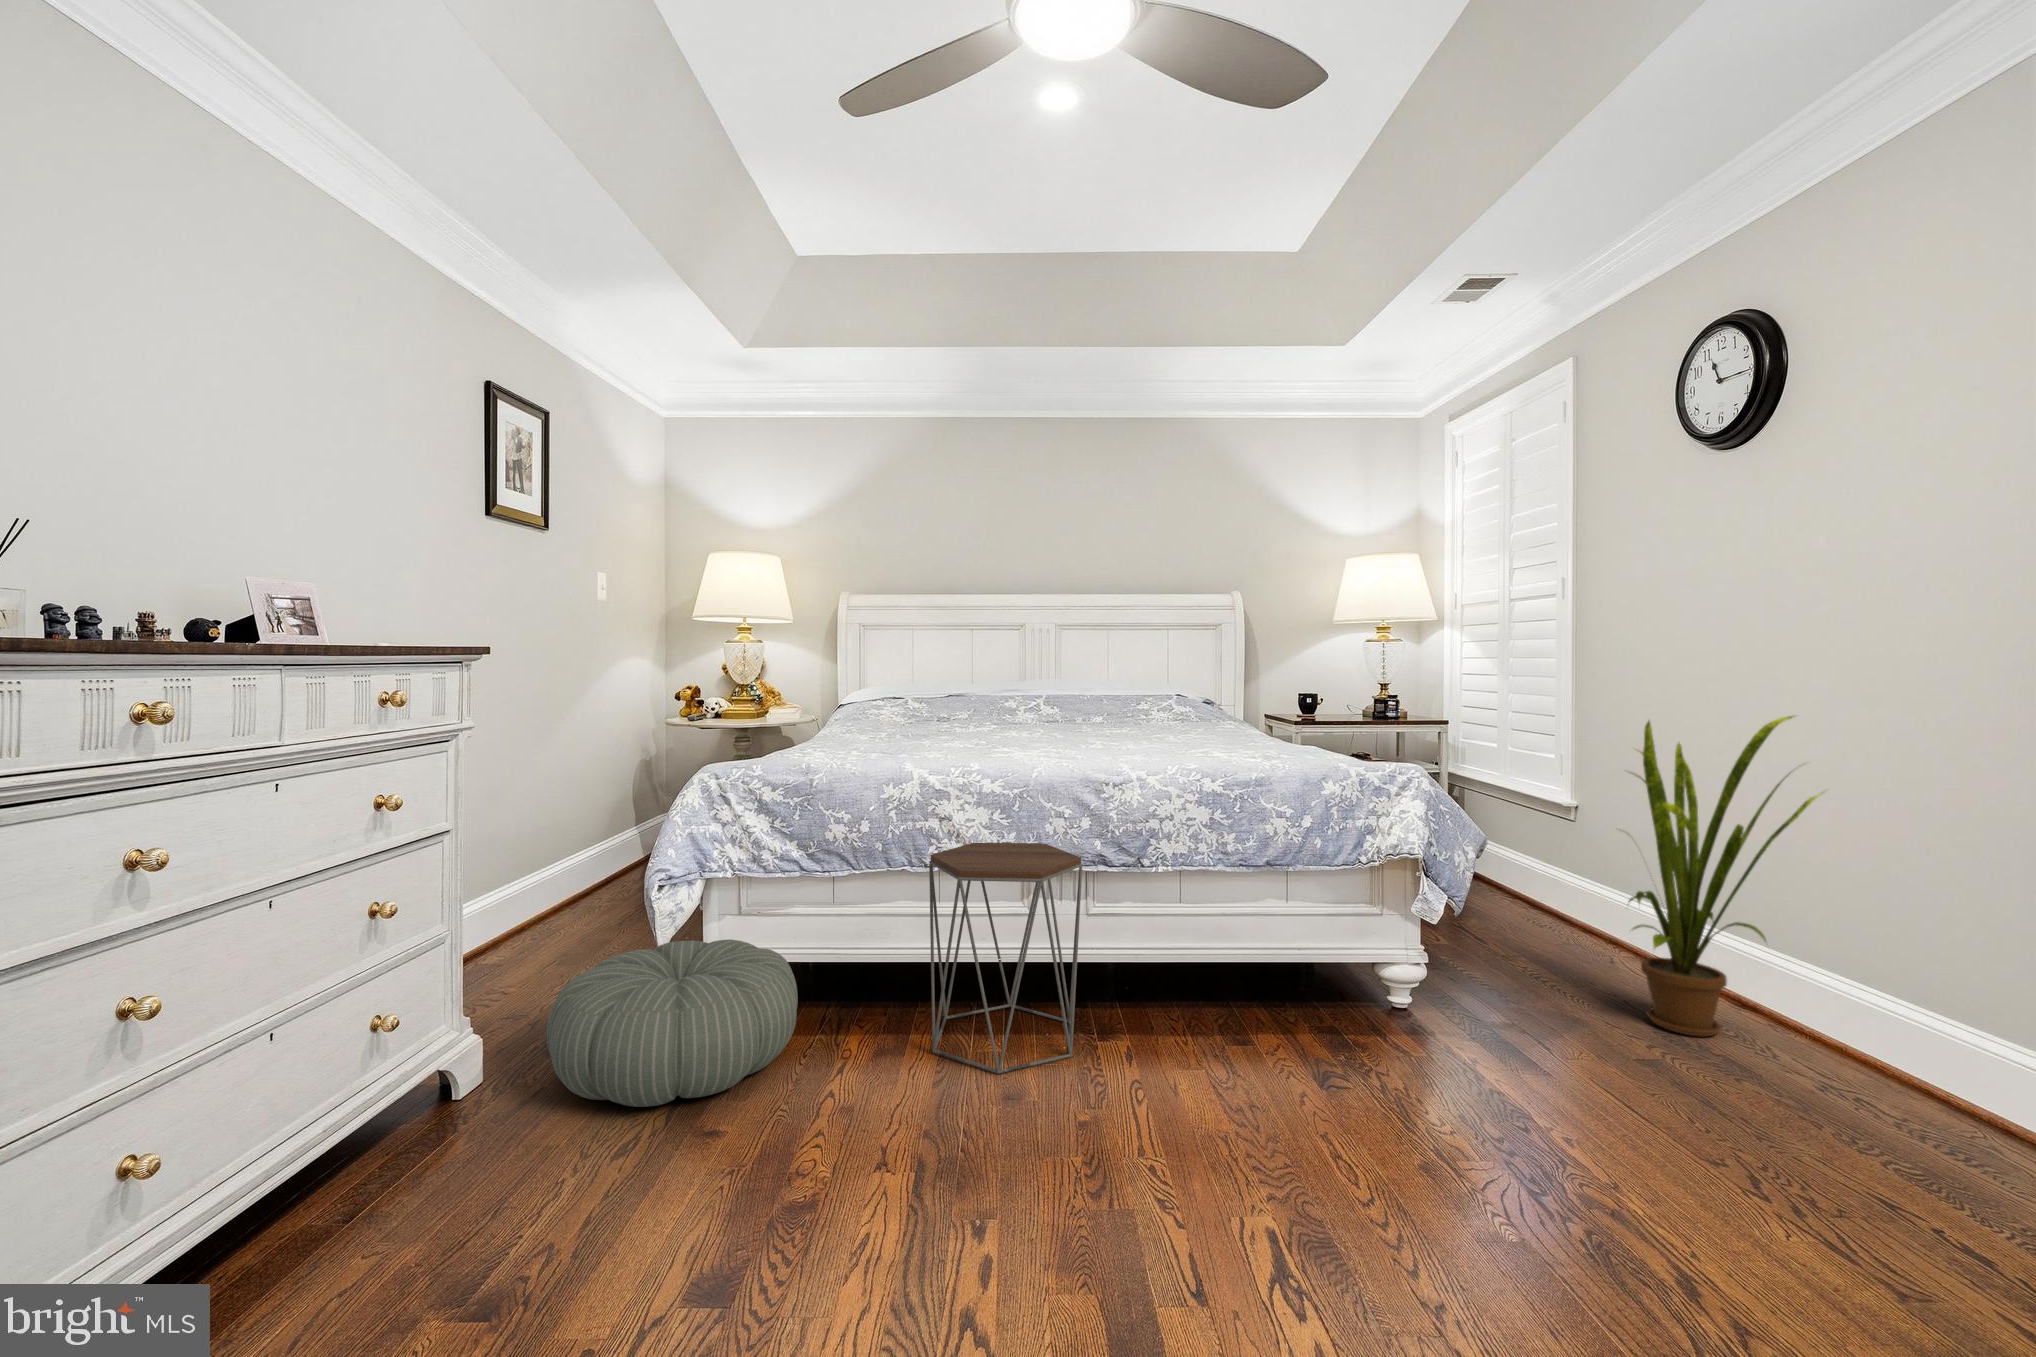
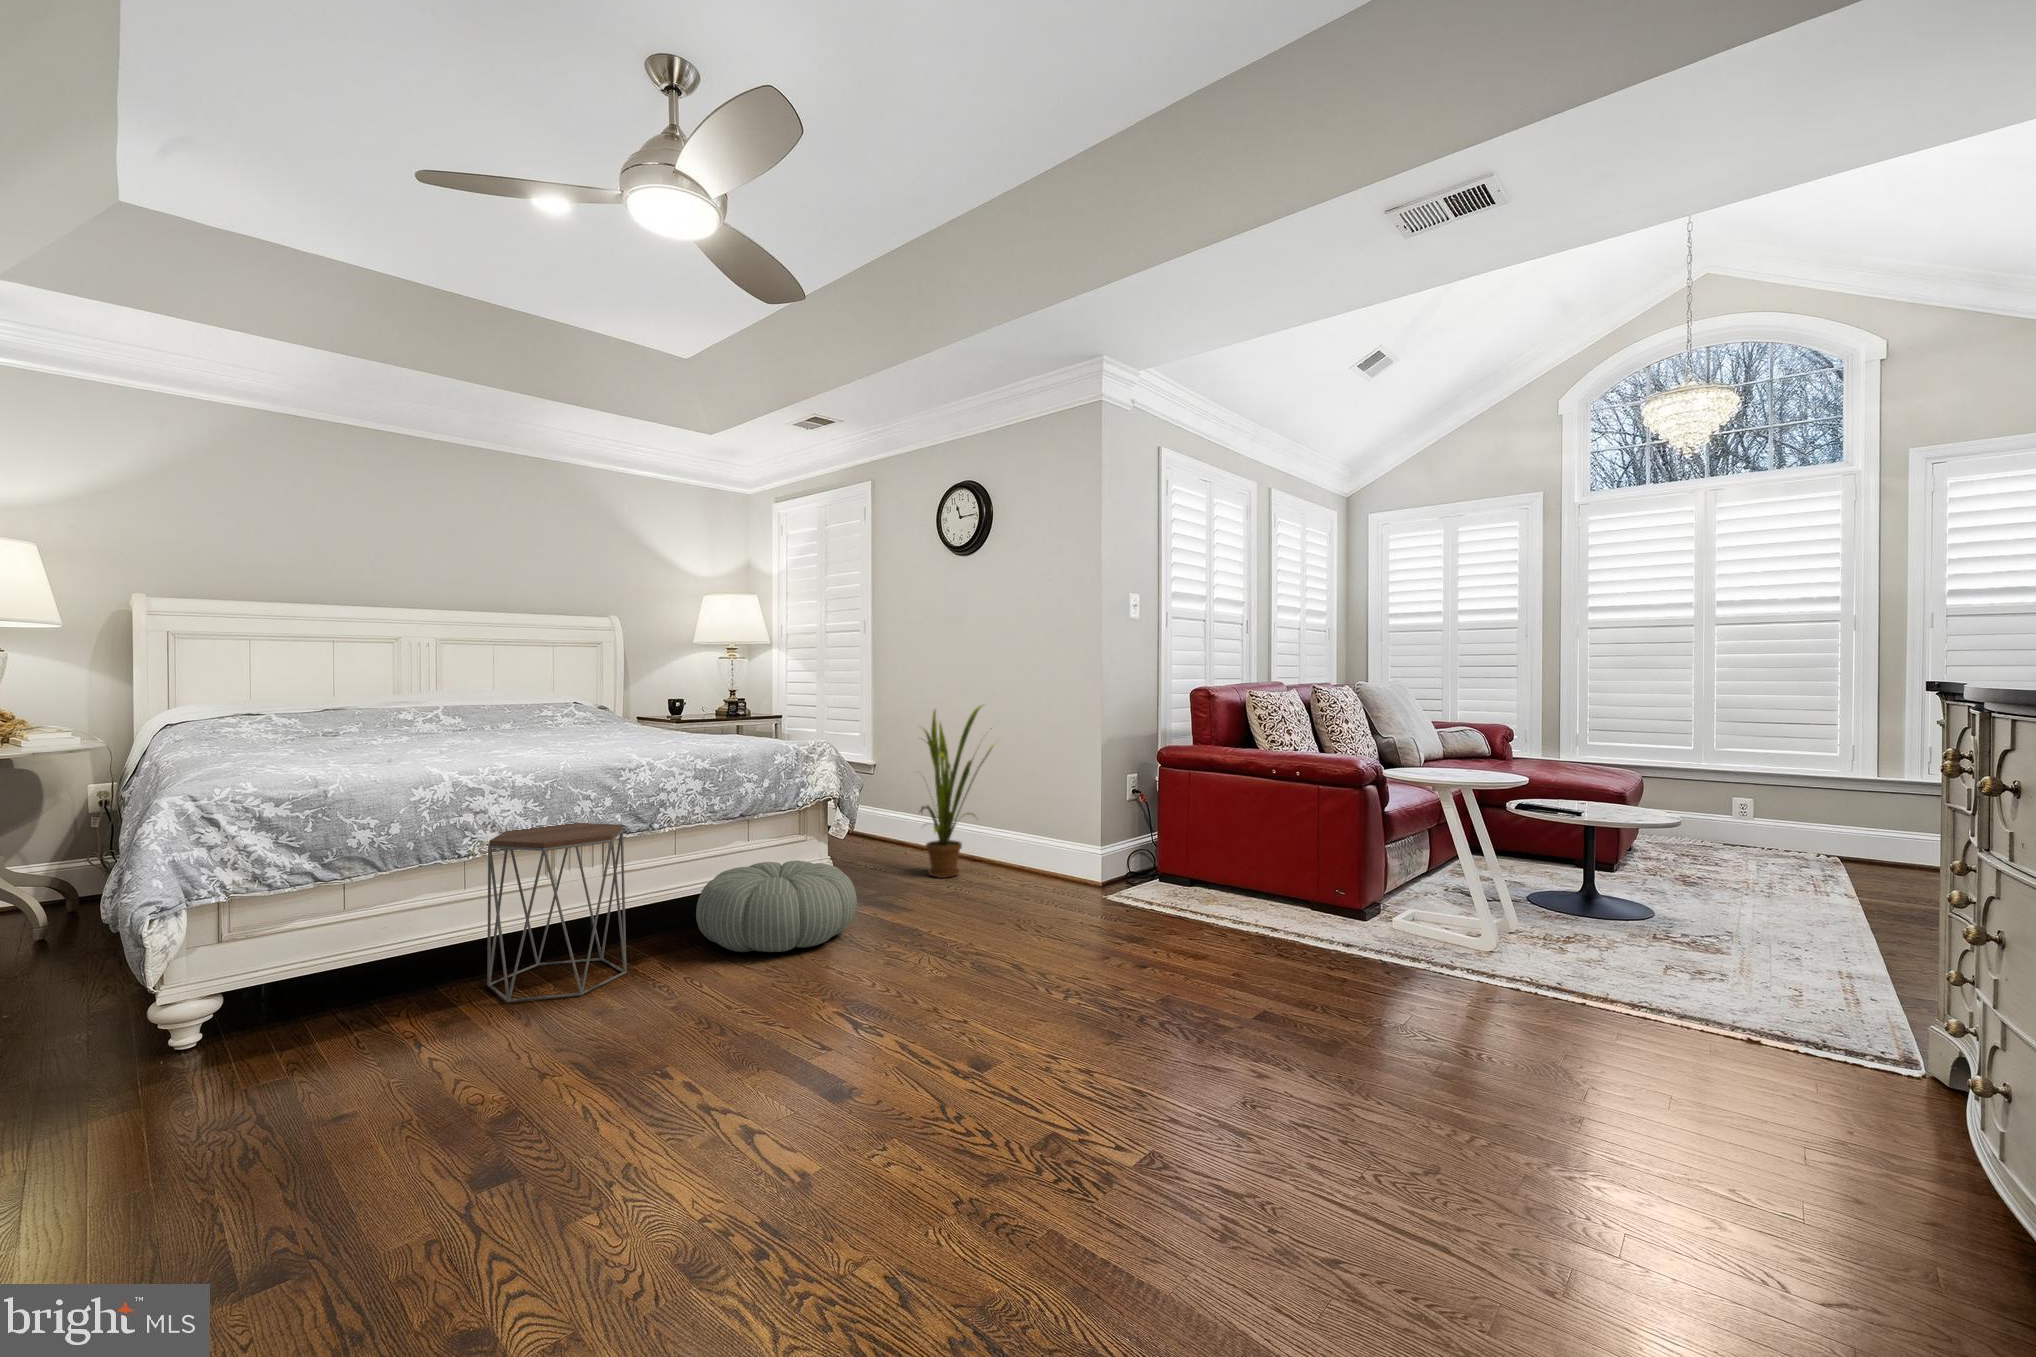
pouf: present [546,939,798,1107] -> present [696,860,857,952]

